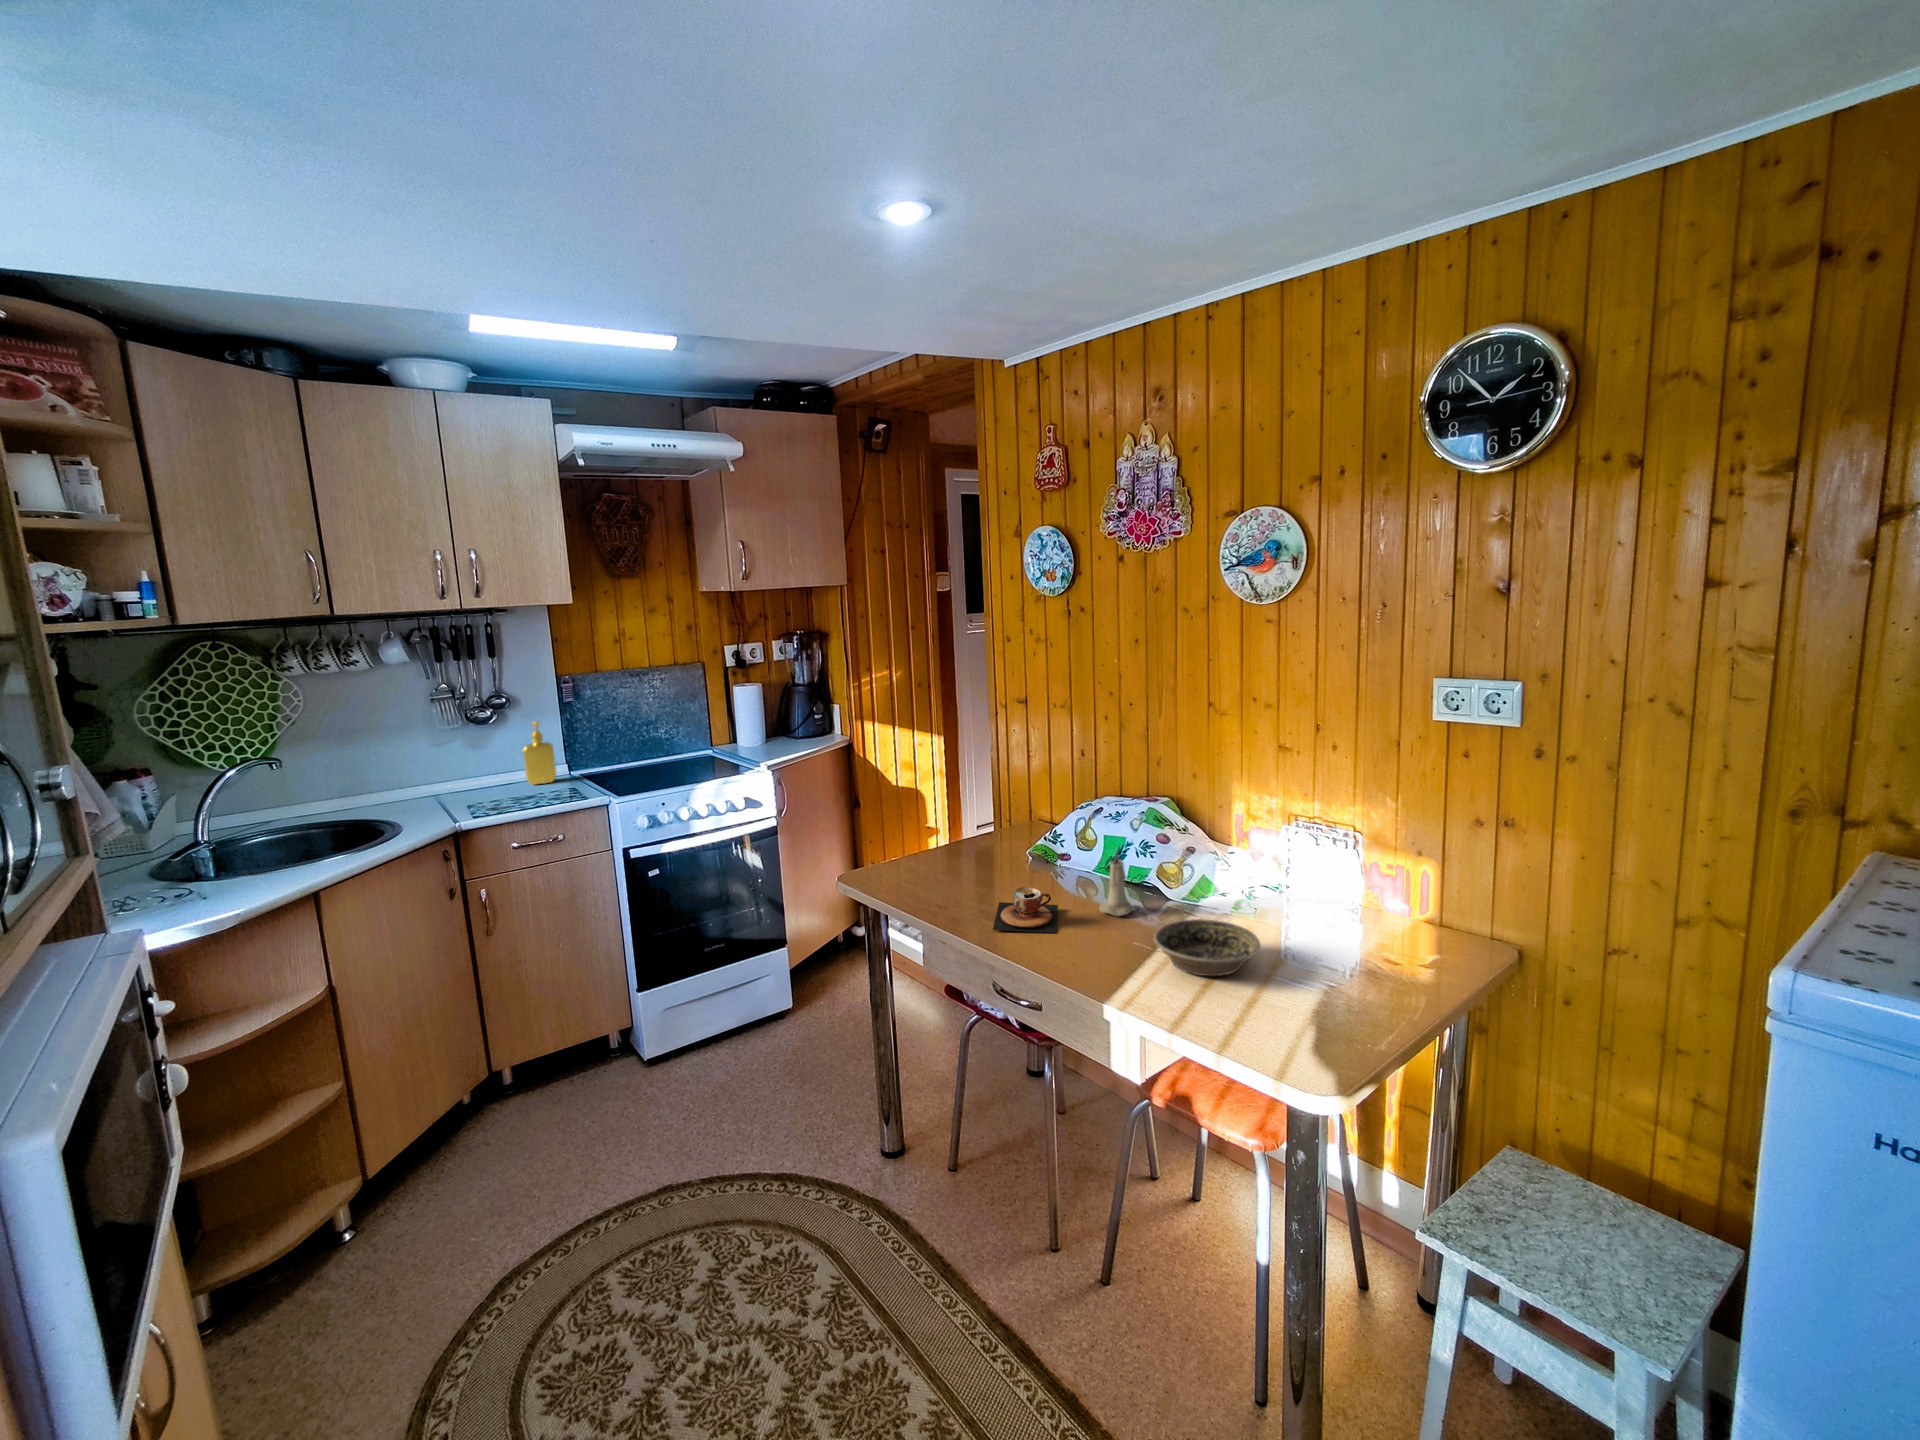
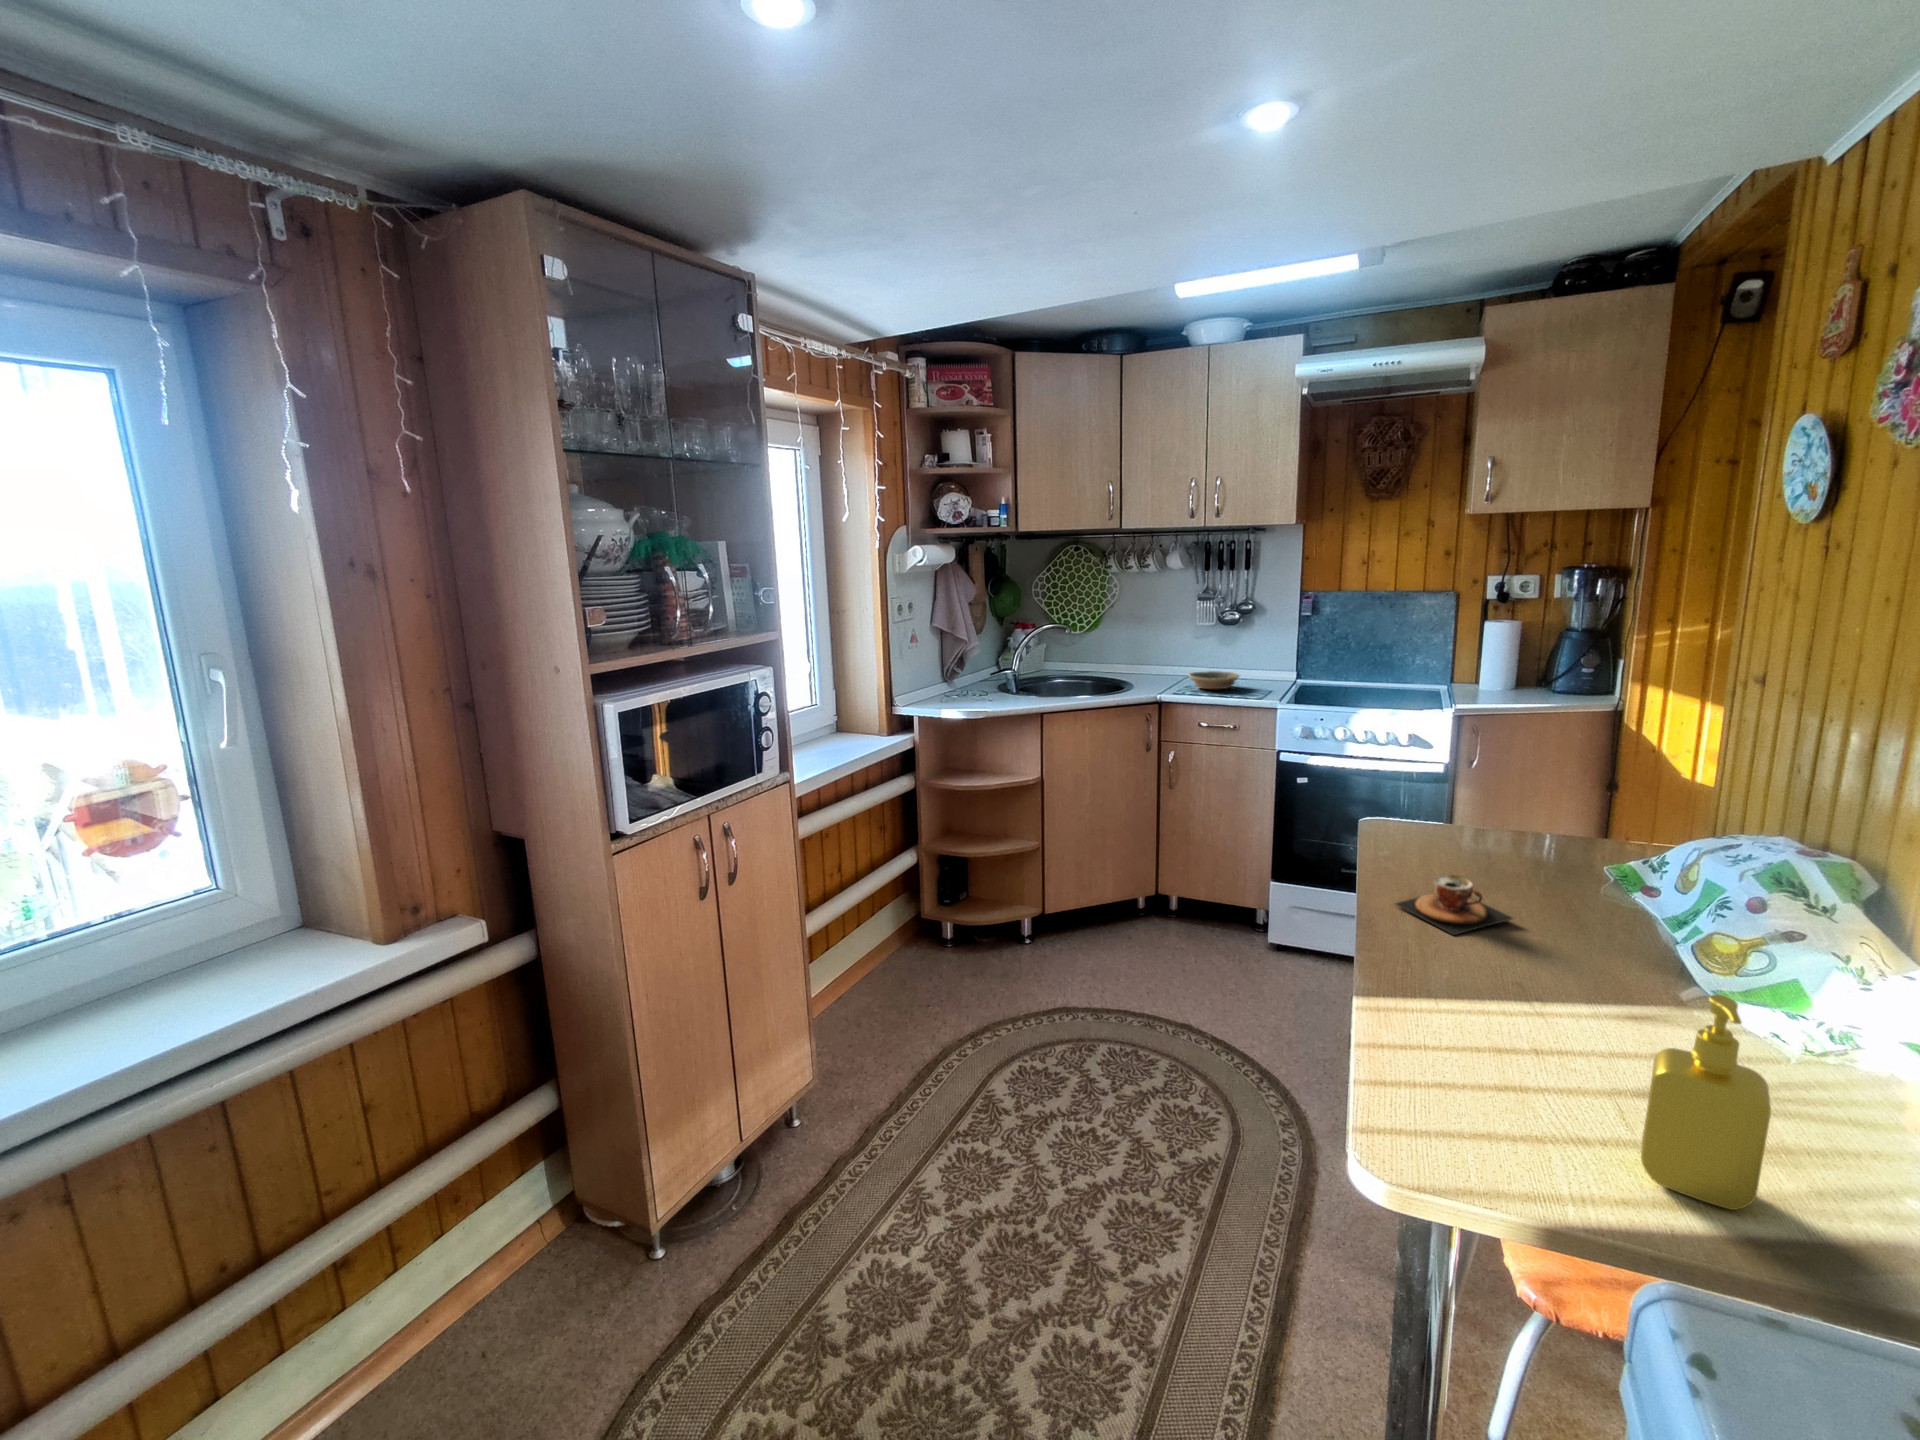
soap dispenser: present [523,721,556,785] -> present [1641,994,1771,1210]
candle: present [1099,851,1135,916] -> none [1555,873,1620,965]
bowl: present [1154,919,1260,976] -> present [1189,671,1240,689]

